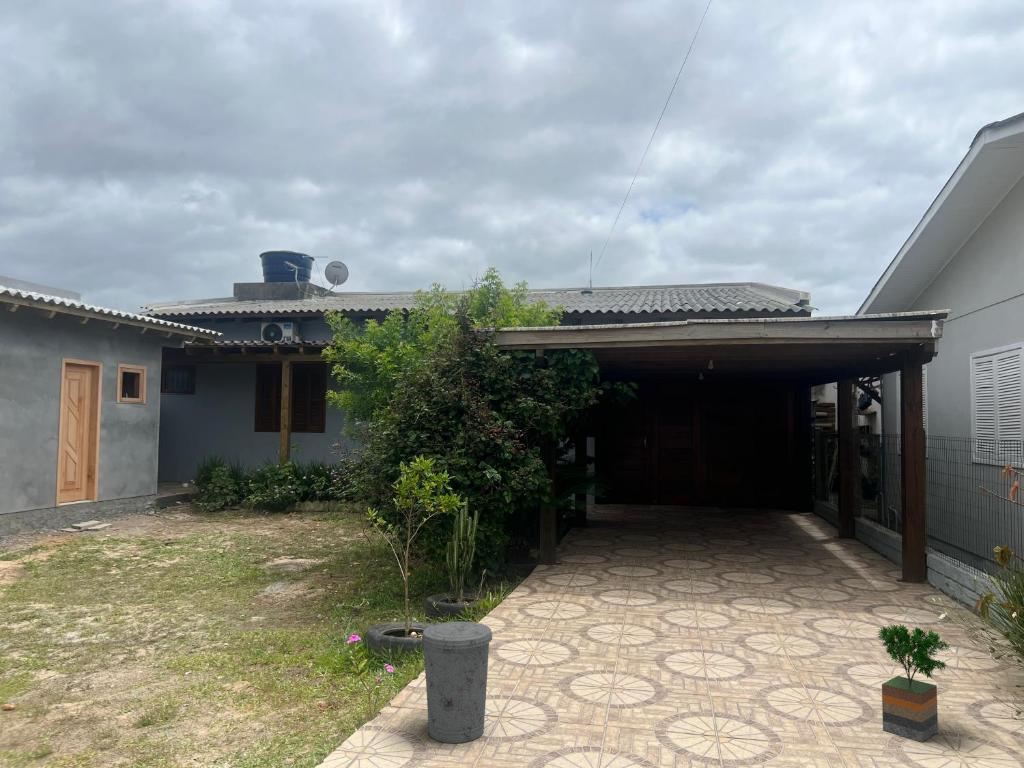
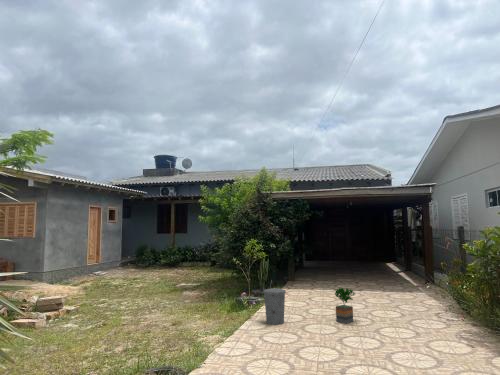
potted tree: present [878,624,950,742] -> present [335,288,355,323]

